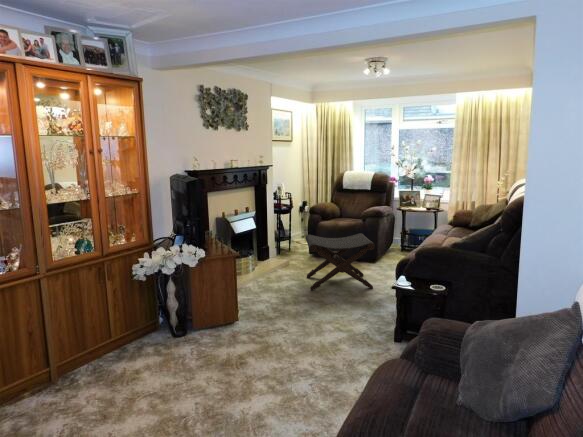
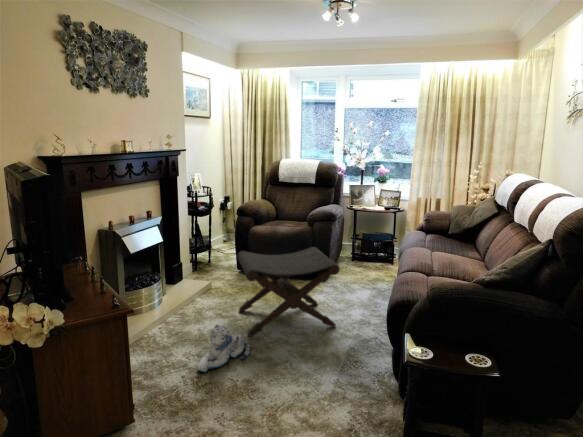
plush toy: none [276,277,311,305] -> present [197,325,250,372]

